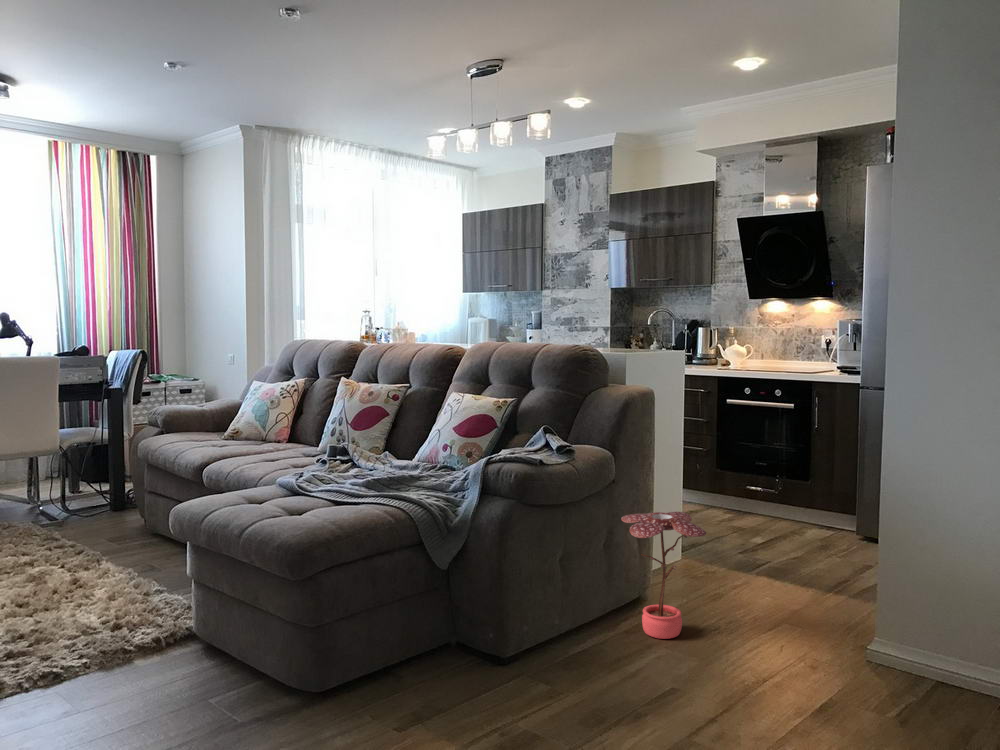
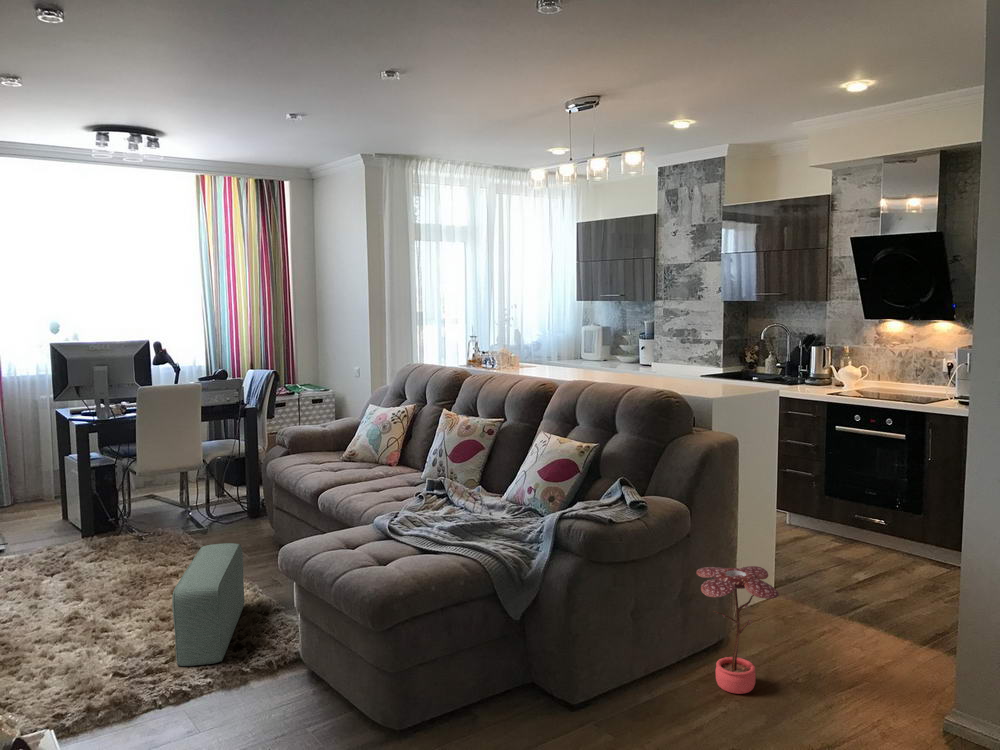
pouf: none [39,518,118,649] -> present [172,543,244,666]

